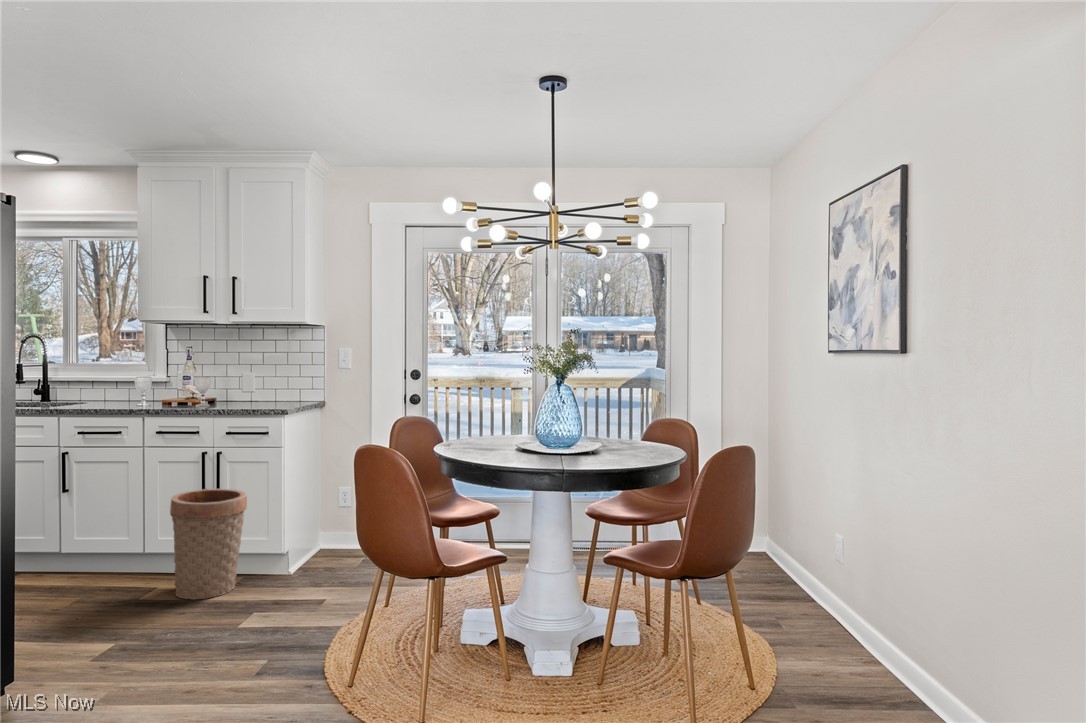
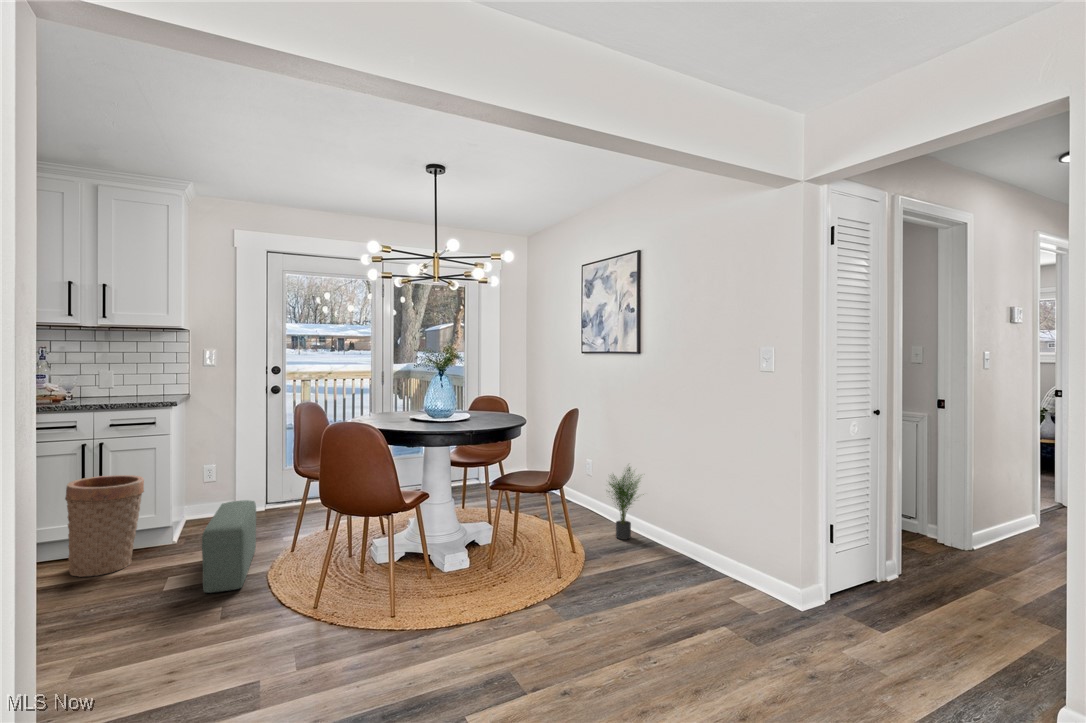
pouf: none [249,534,350,649] -> present [202,500,256,593]
potted plant: none [822,551,912,690] -> present [609,467,640,540]

